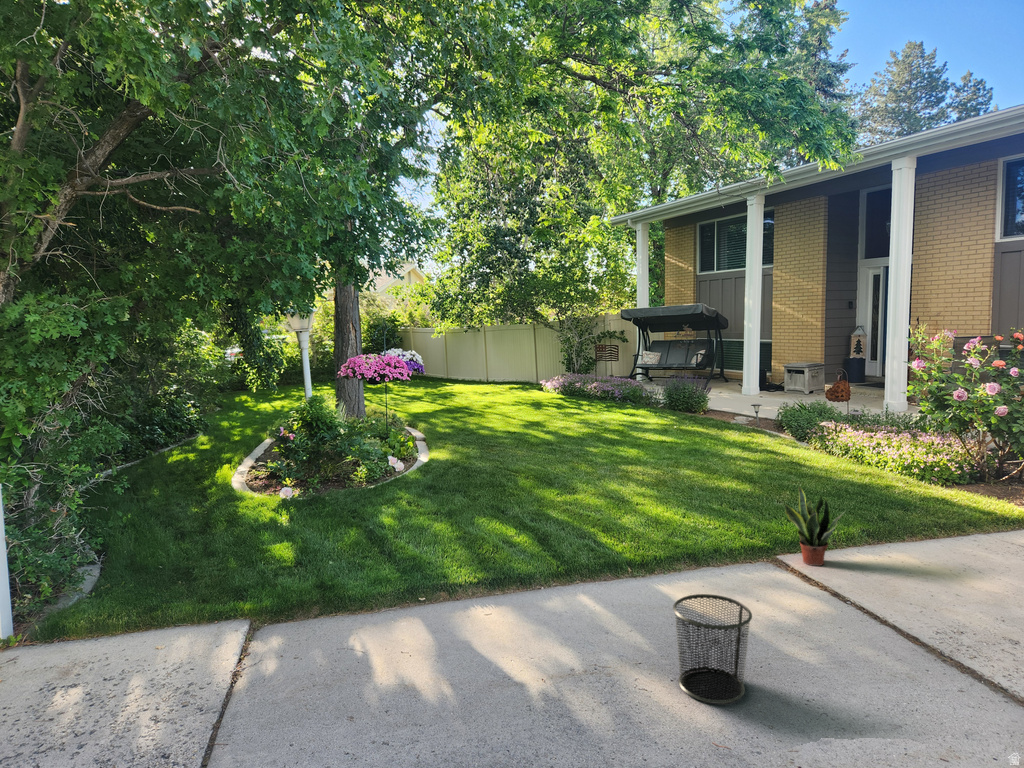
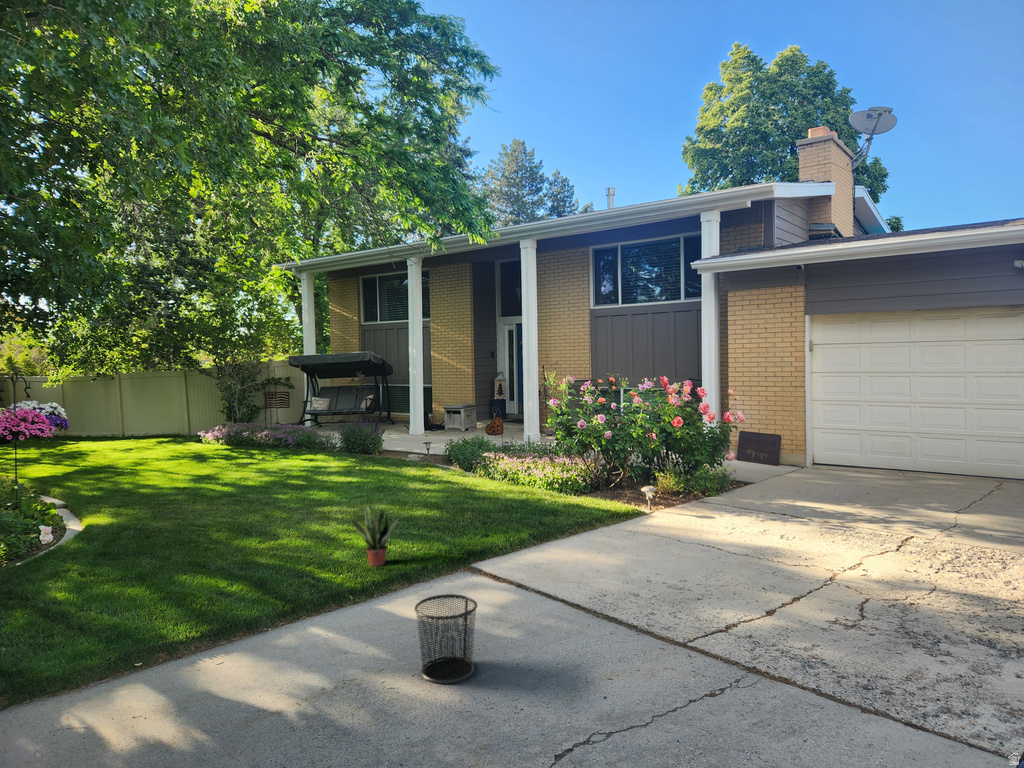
potted plant: present [785,487,843,566] -> present [352,505,396,566]

